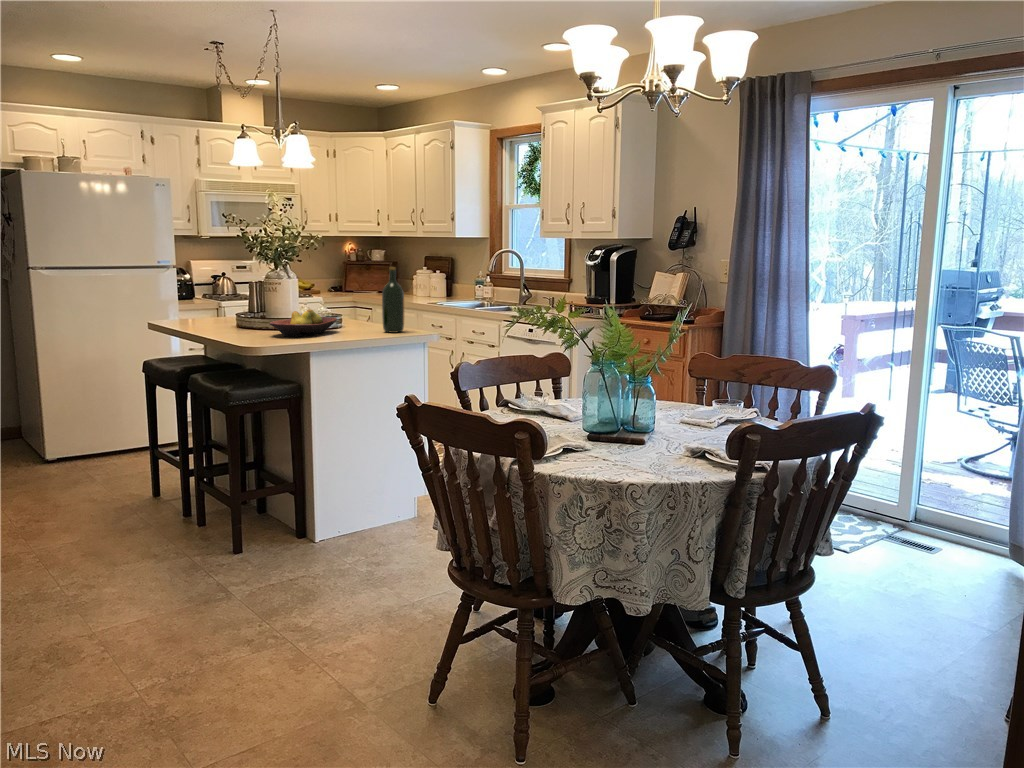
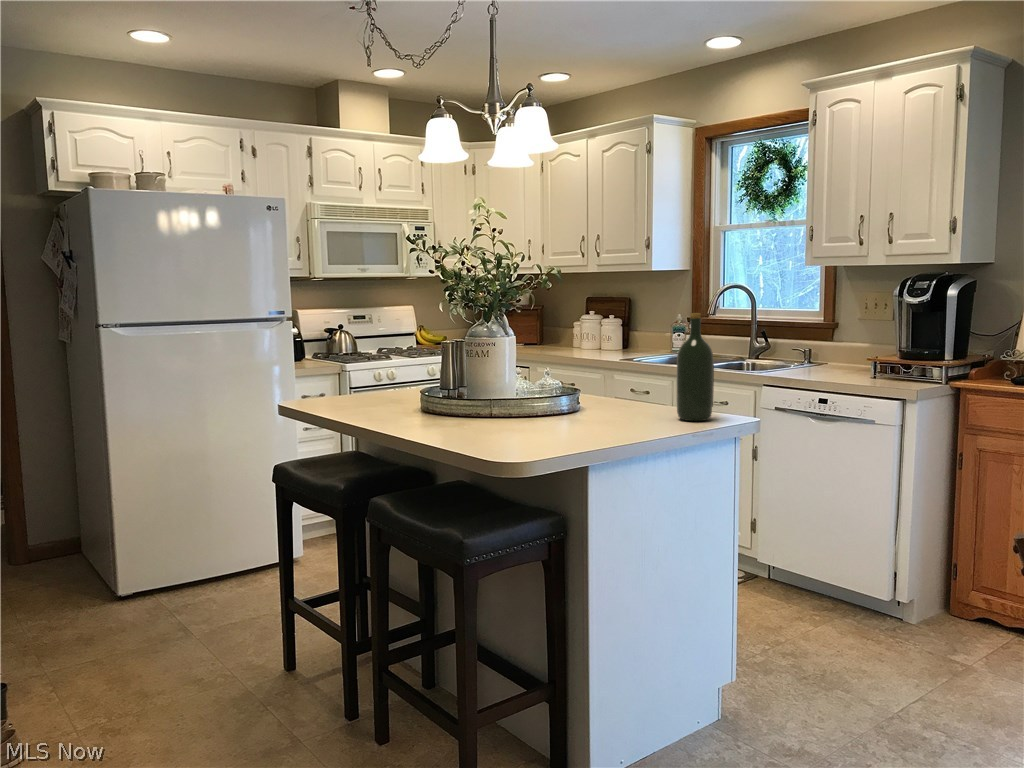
fruit bowl: present [270,309,337,337] -> none [509,386,605,437]

